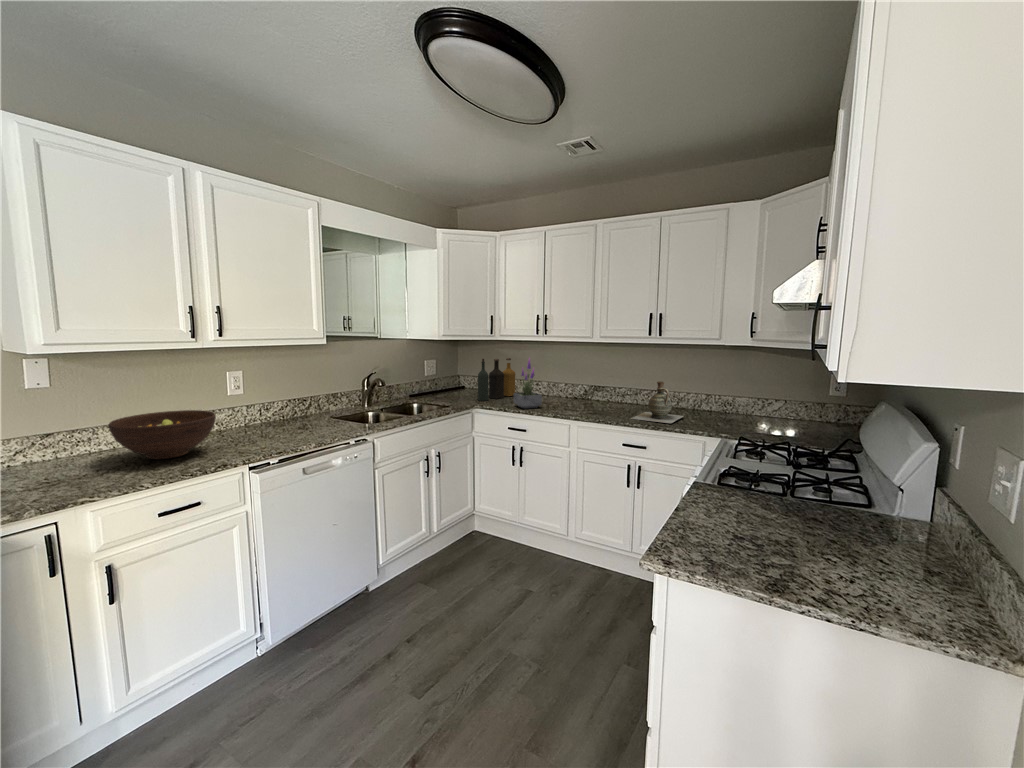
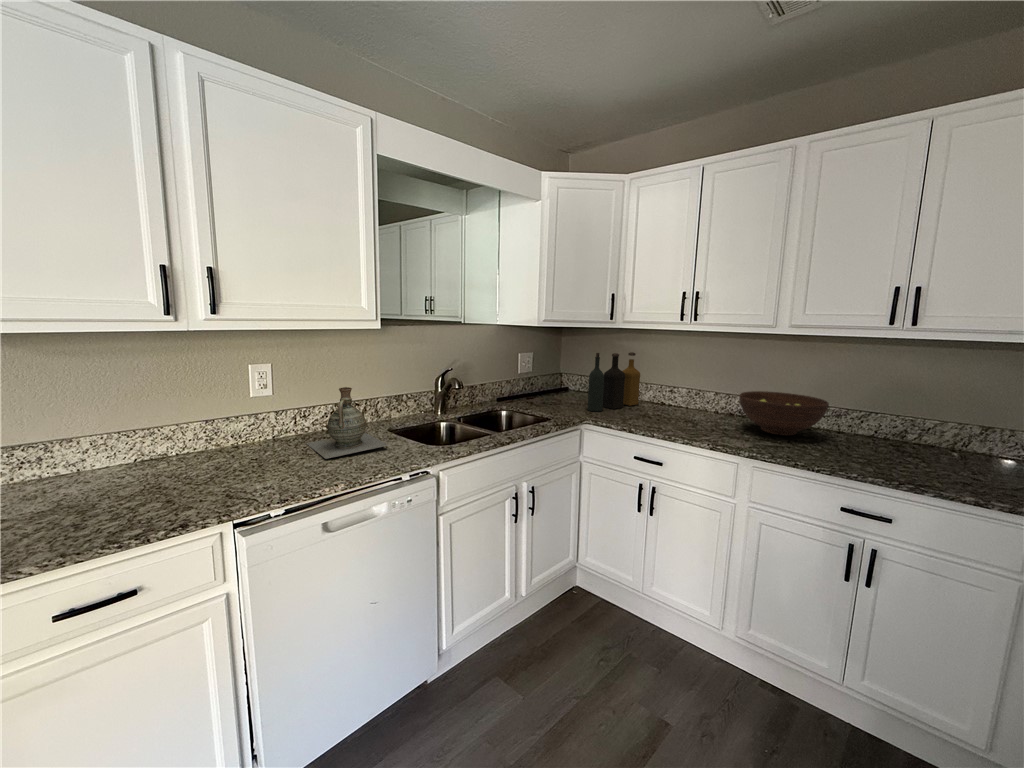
potted plant: present [514,359,542,409] -> none [642,353,688,430]
ceramic jug: present [631,381,683,423] -> present [306,387,388,459]
fruit bowl: present [108,410,216,459] -> present [739,391,829,436]

